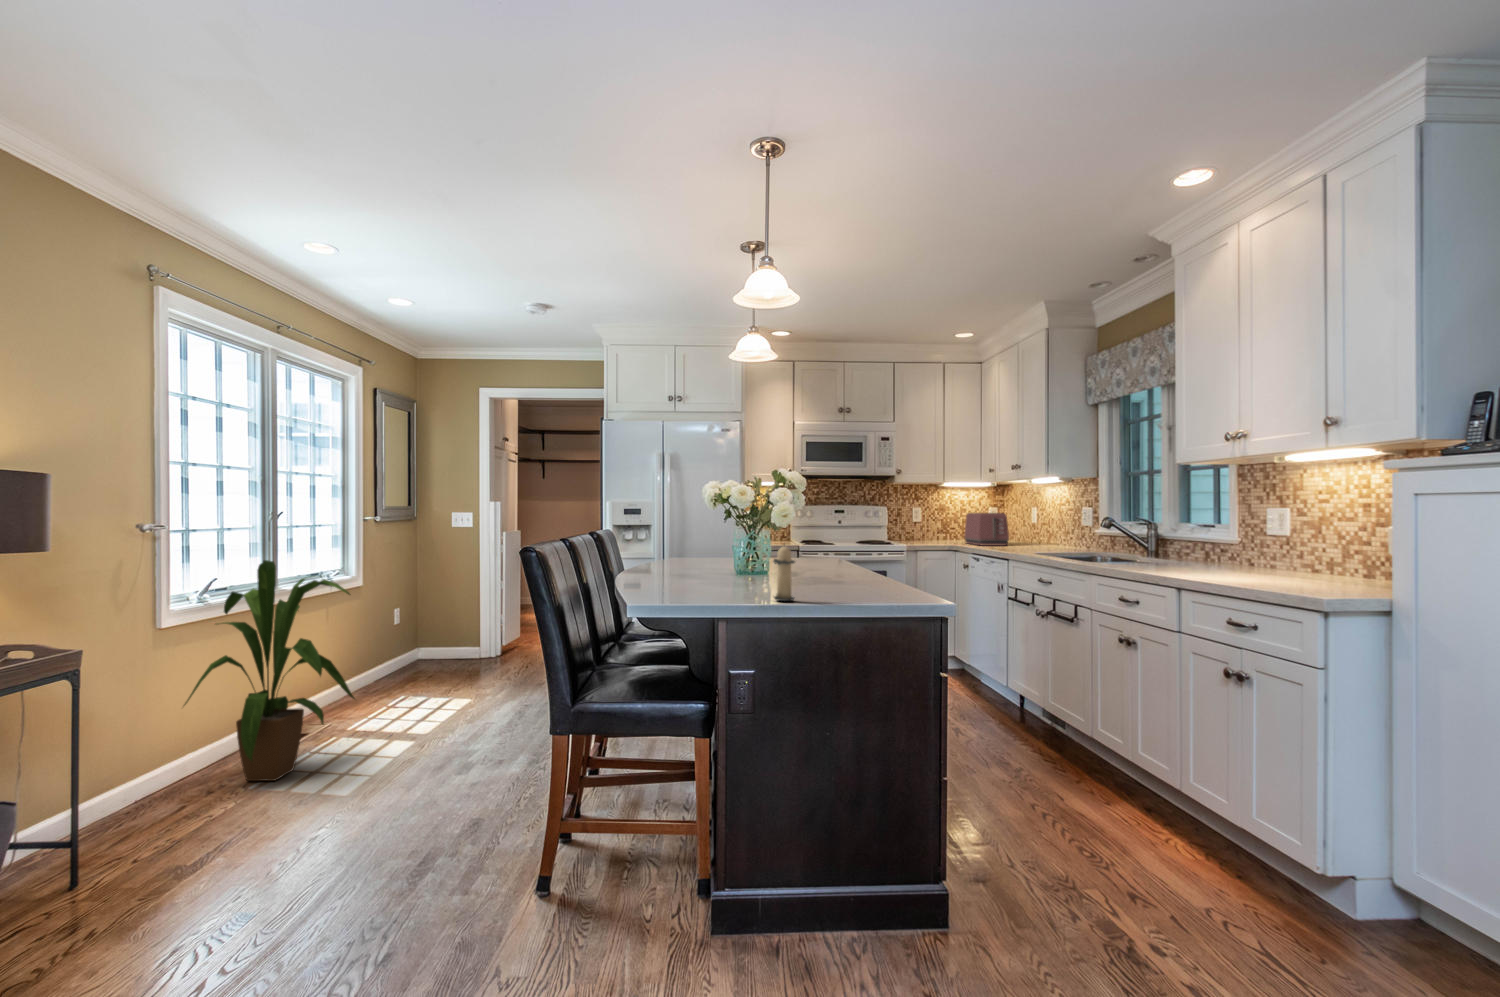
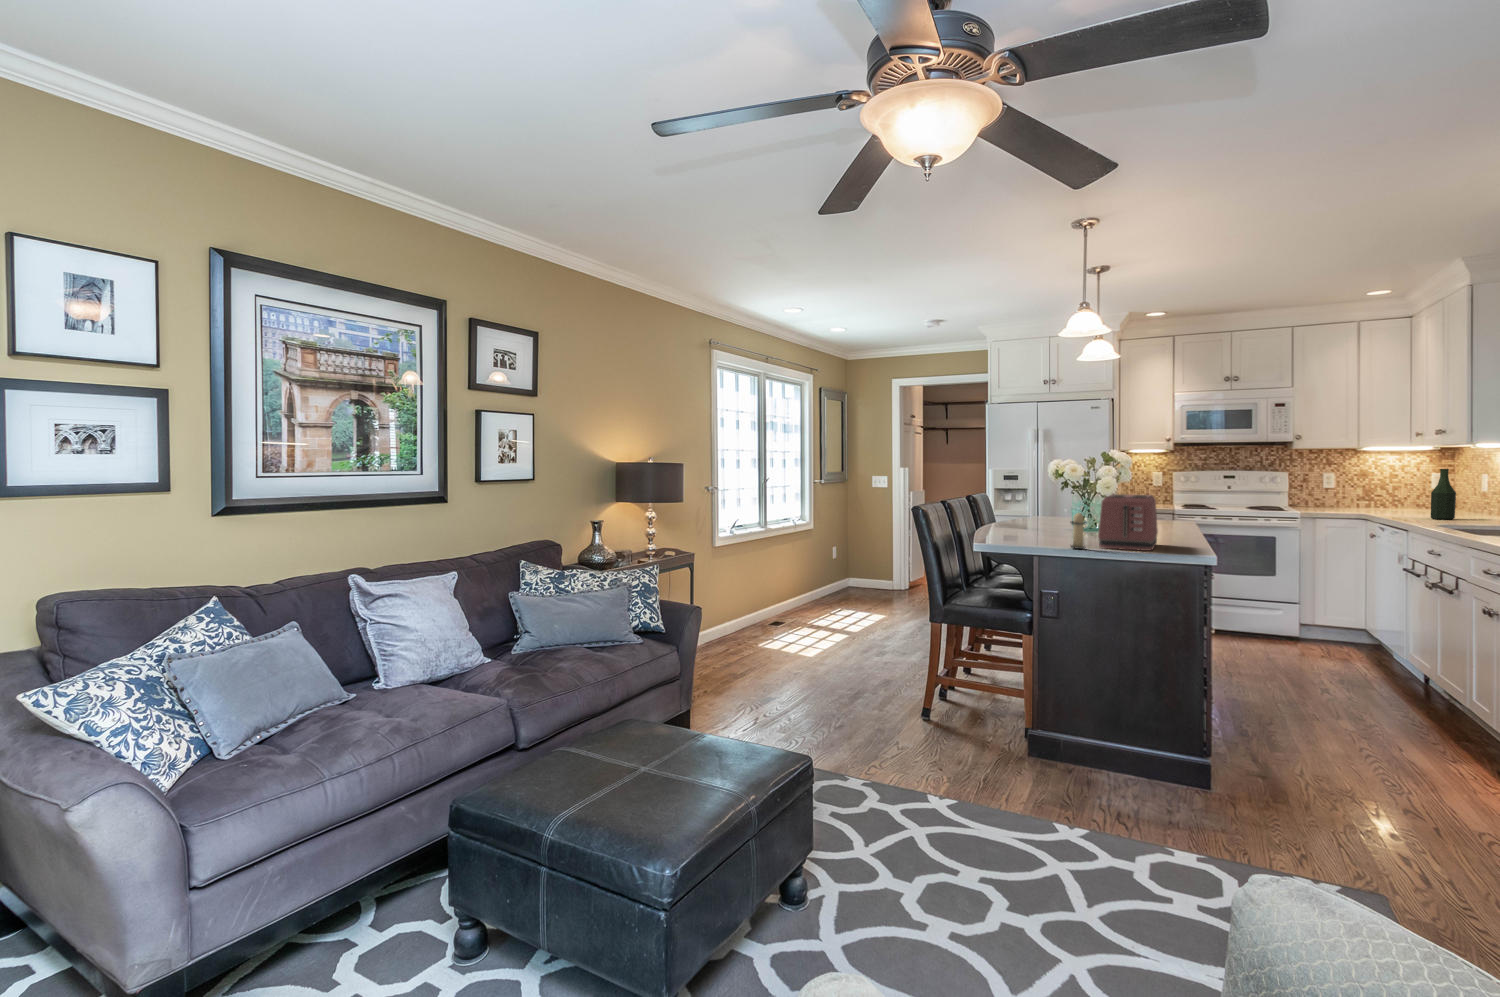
bottle: none [1013,501,1030,548] -> present [1431,469,1456,520]
toaster: present [965,513,1009,546] -> present [1098,494,1158,551]
house plant: present [184,560,355,781] -> none [728,511,815,643]

